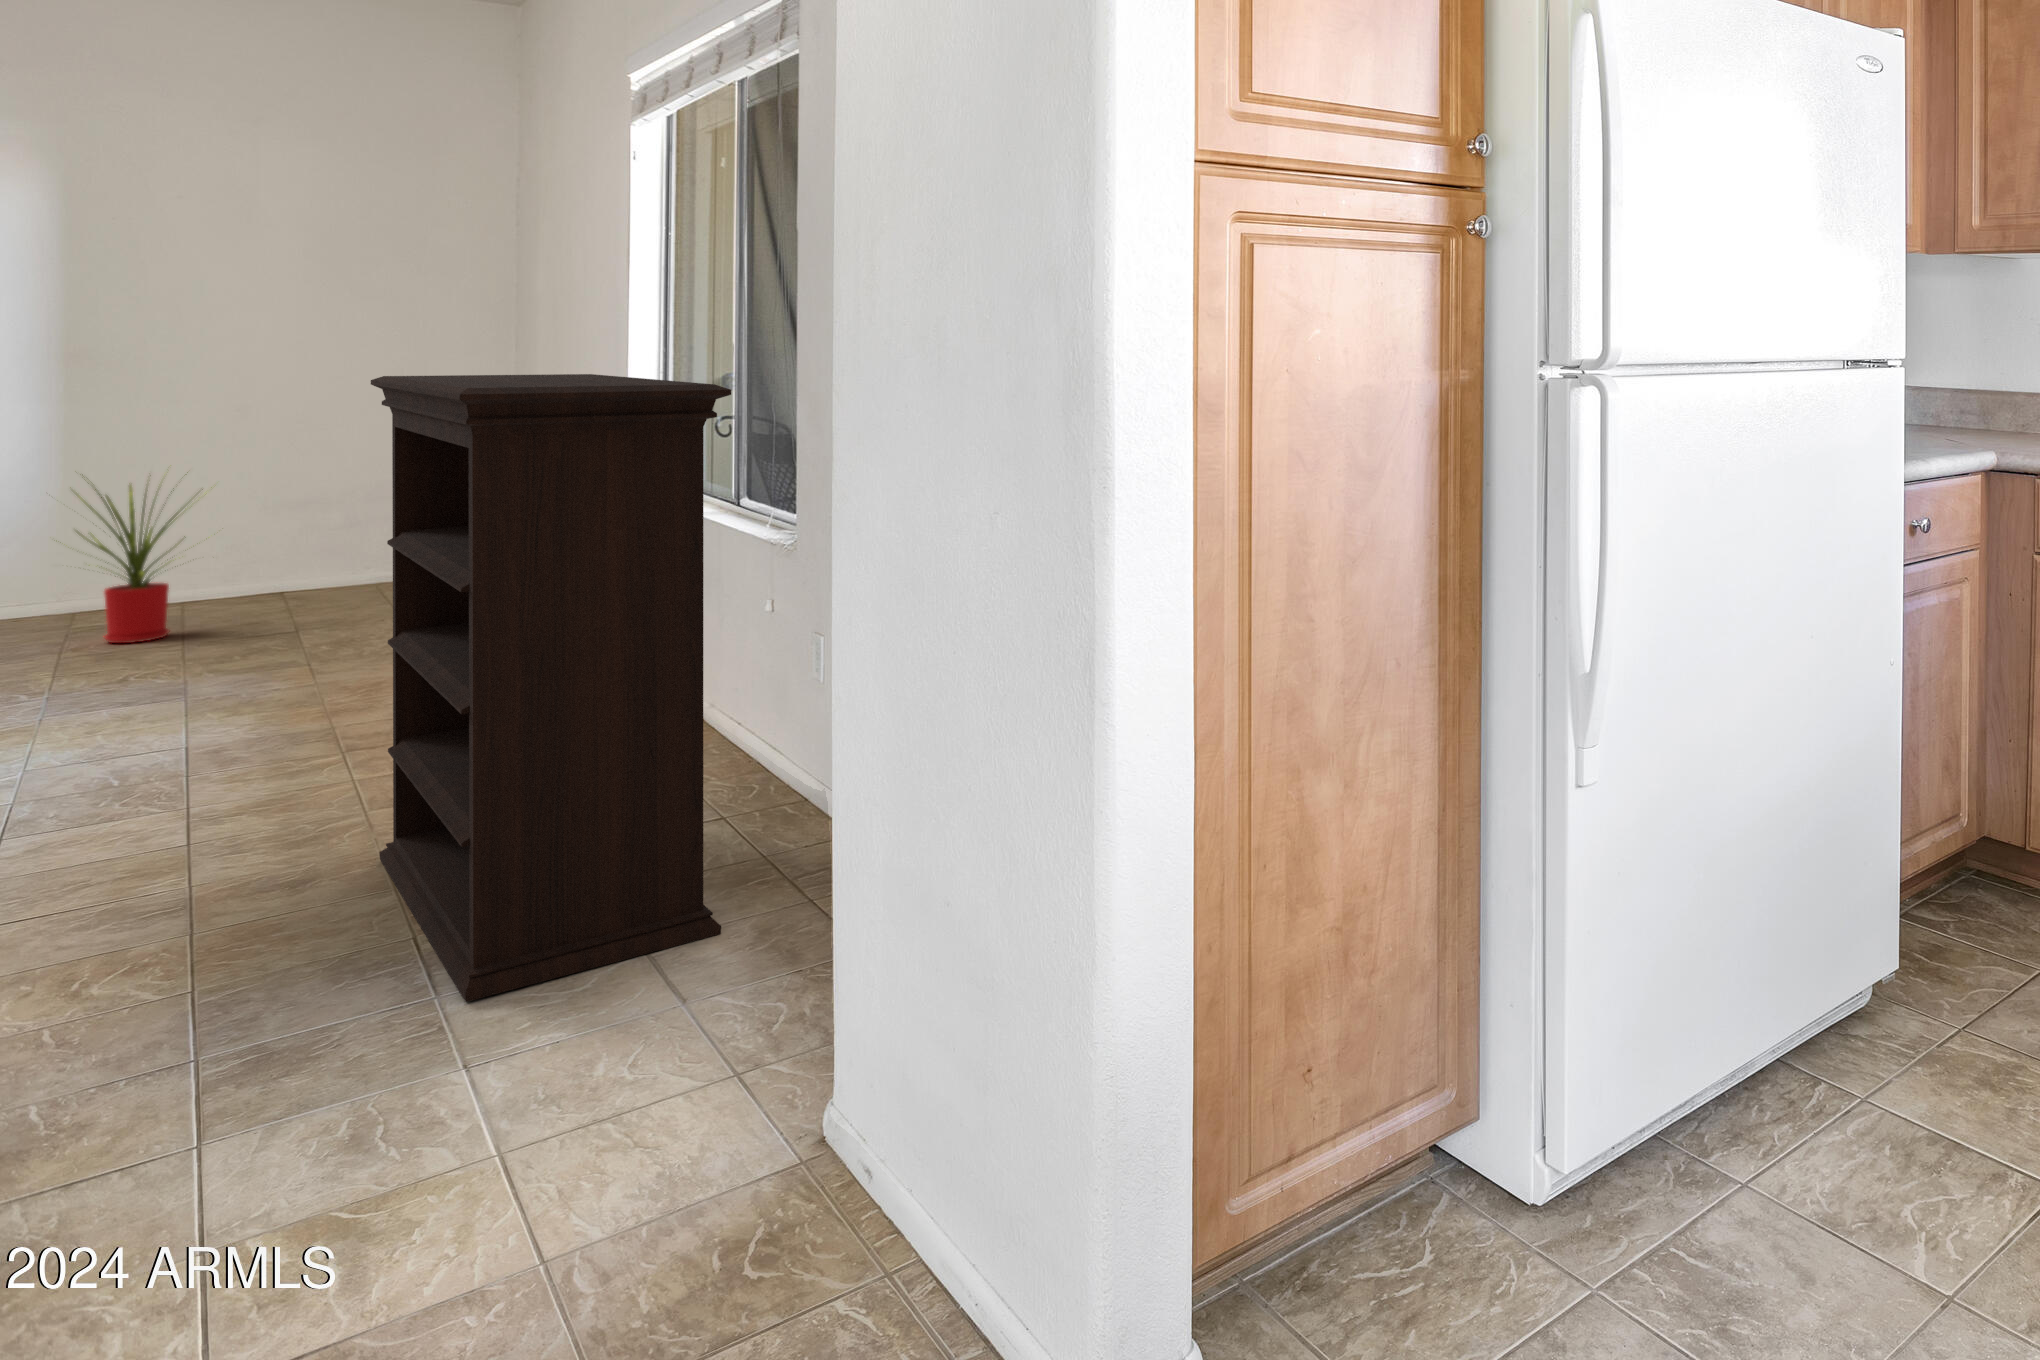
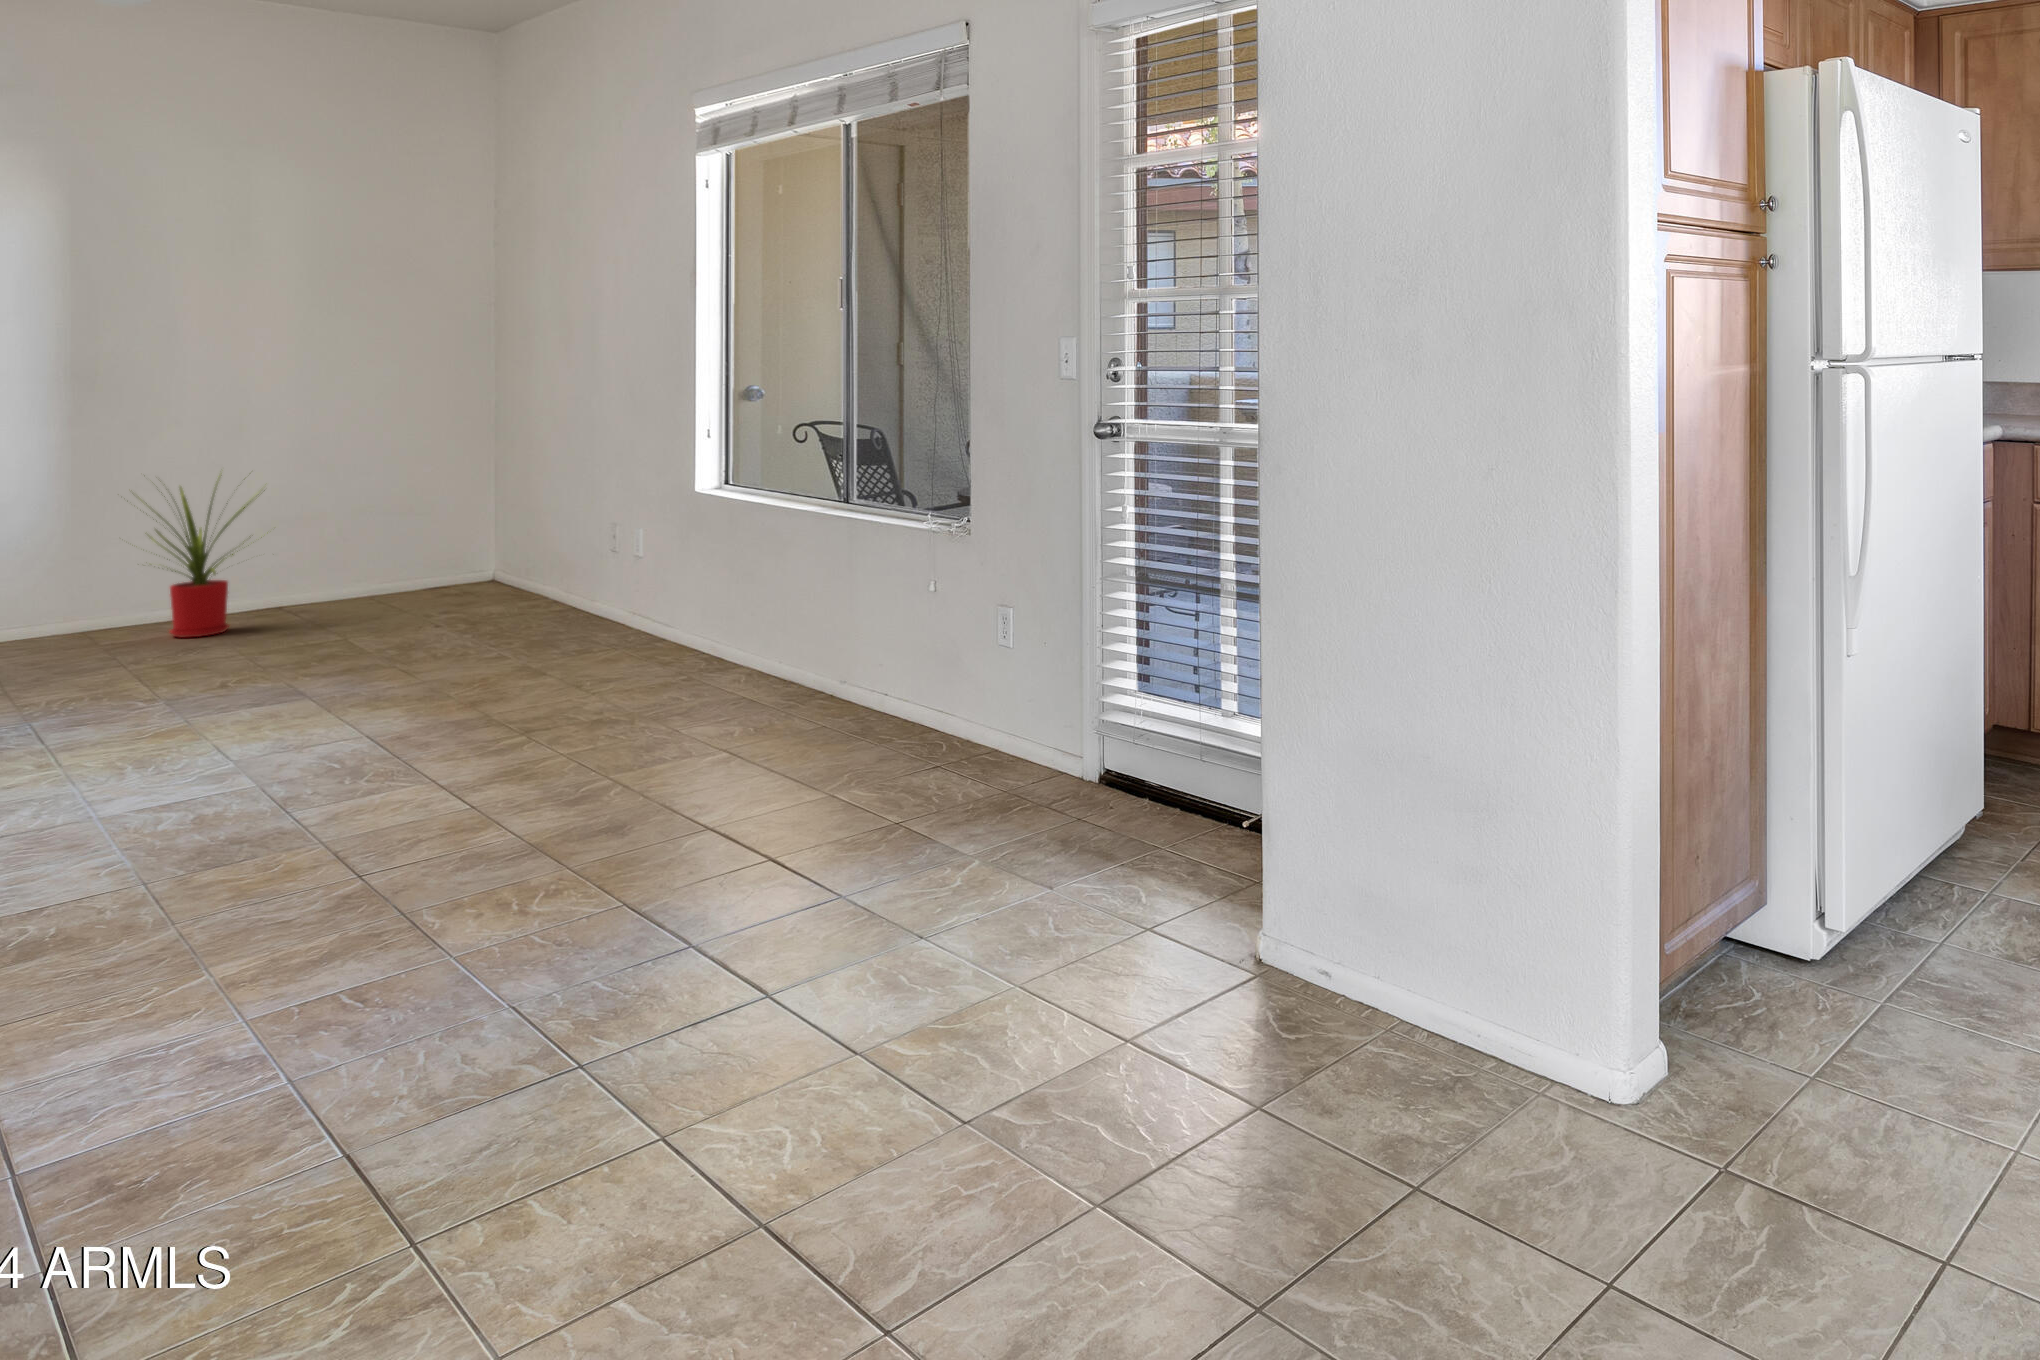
bookshelf: present [371,374,731,1002] -> none [665,375,1043,882]

